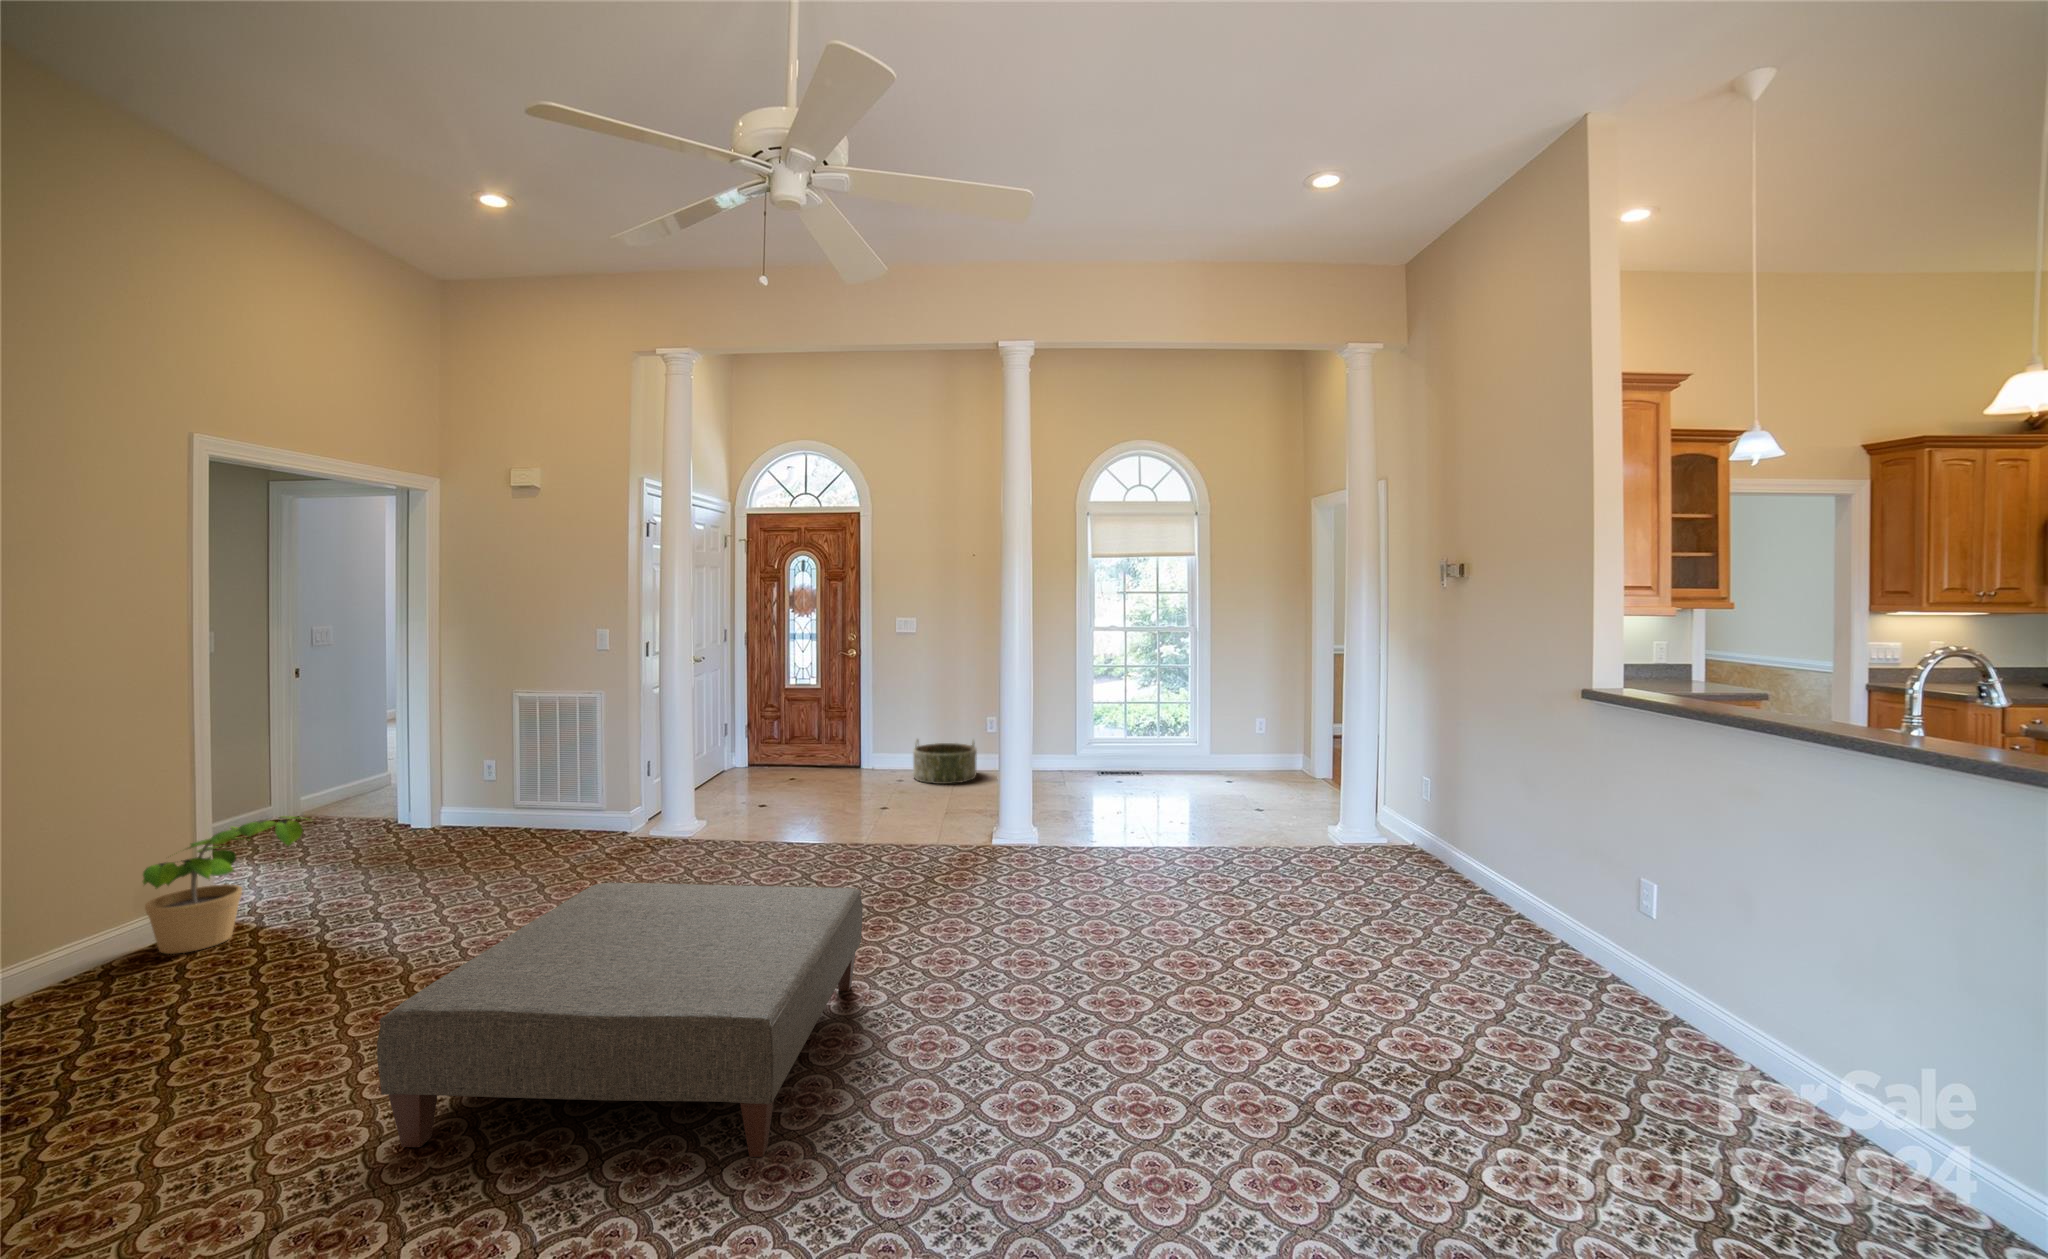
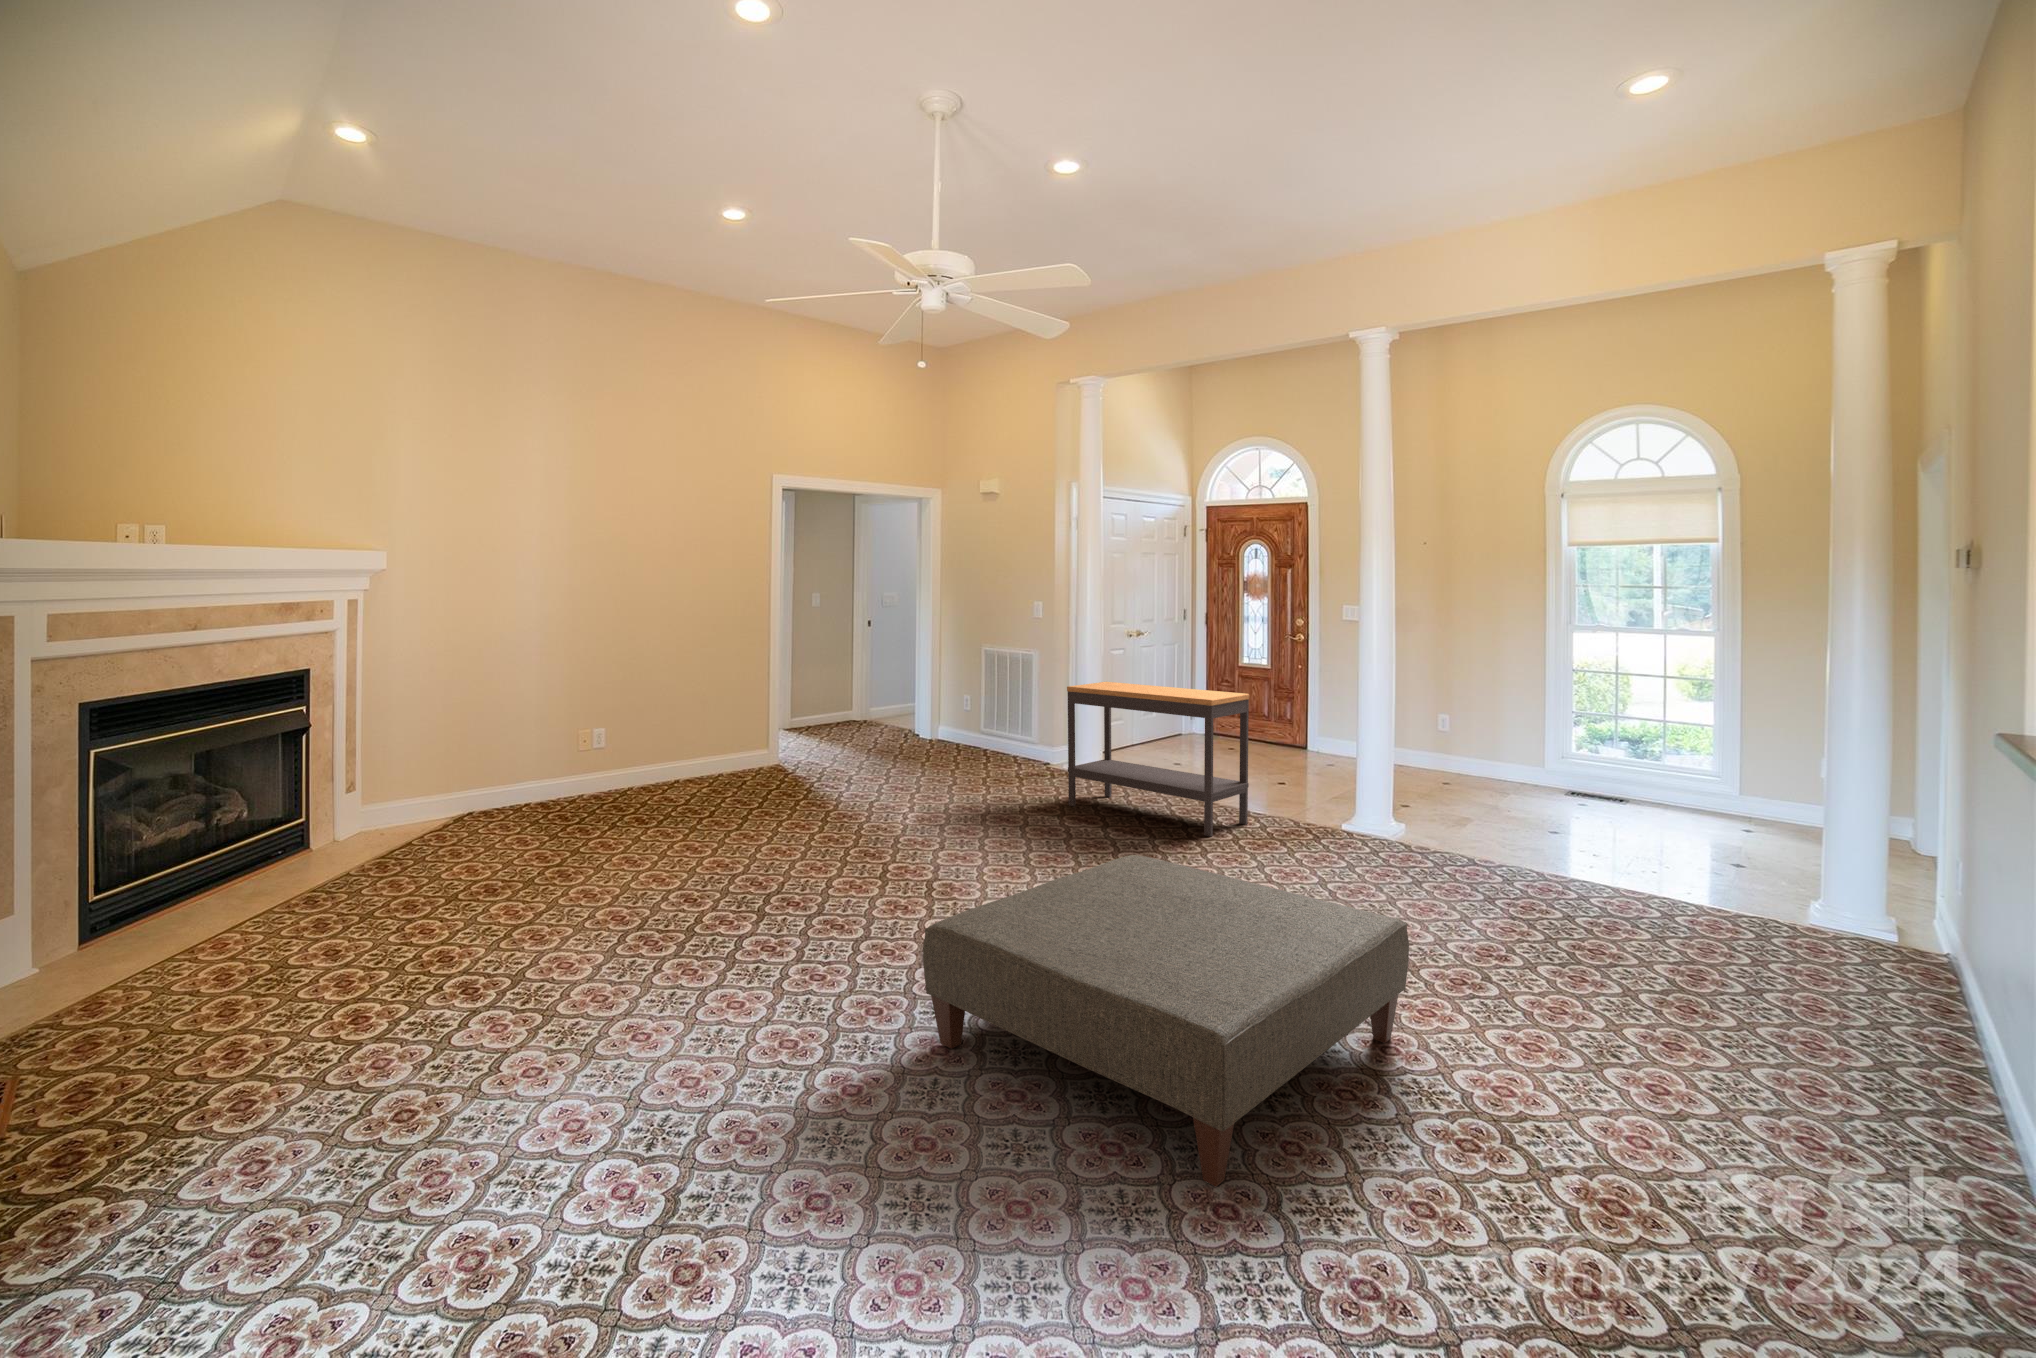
console table: none [454,711,665,853] -> present [1067,682,1249,837]
basket: present [913,739,977,784] -> none [1579,752,1686,820]
potted plant: present [143,816,303,954] -> none [853,754,952,851]

